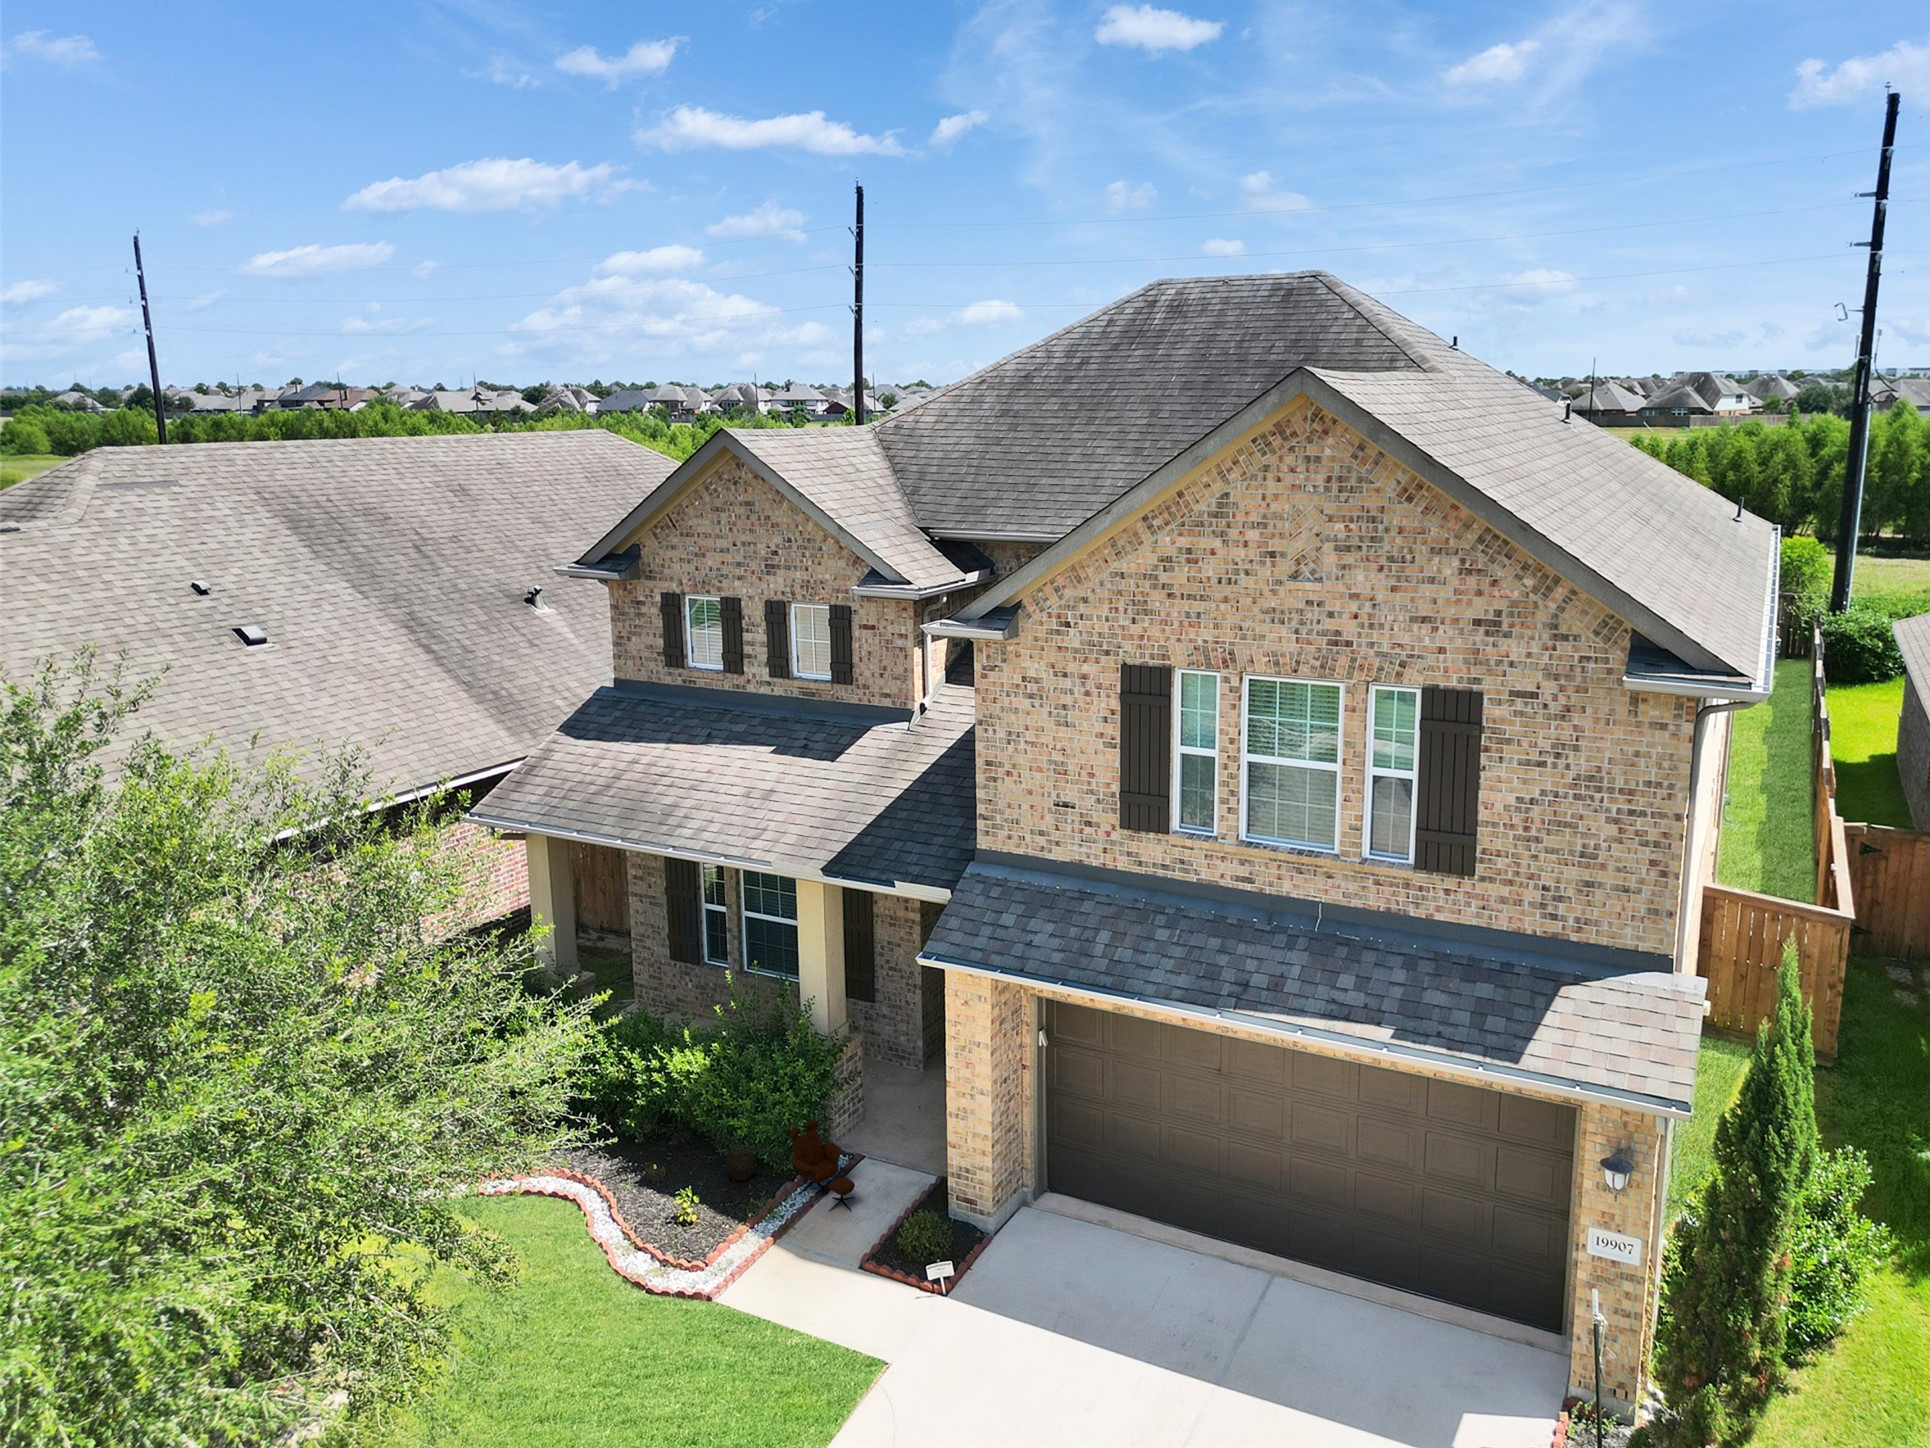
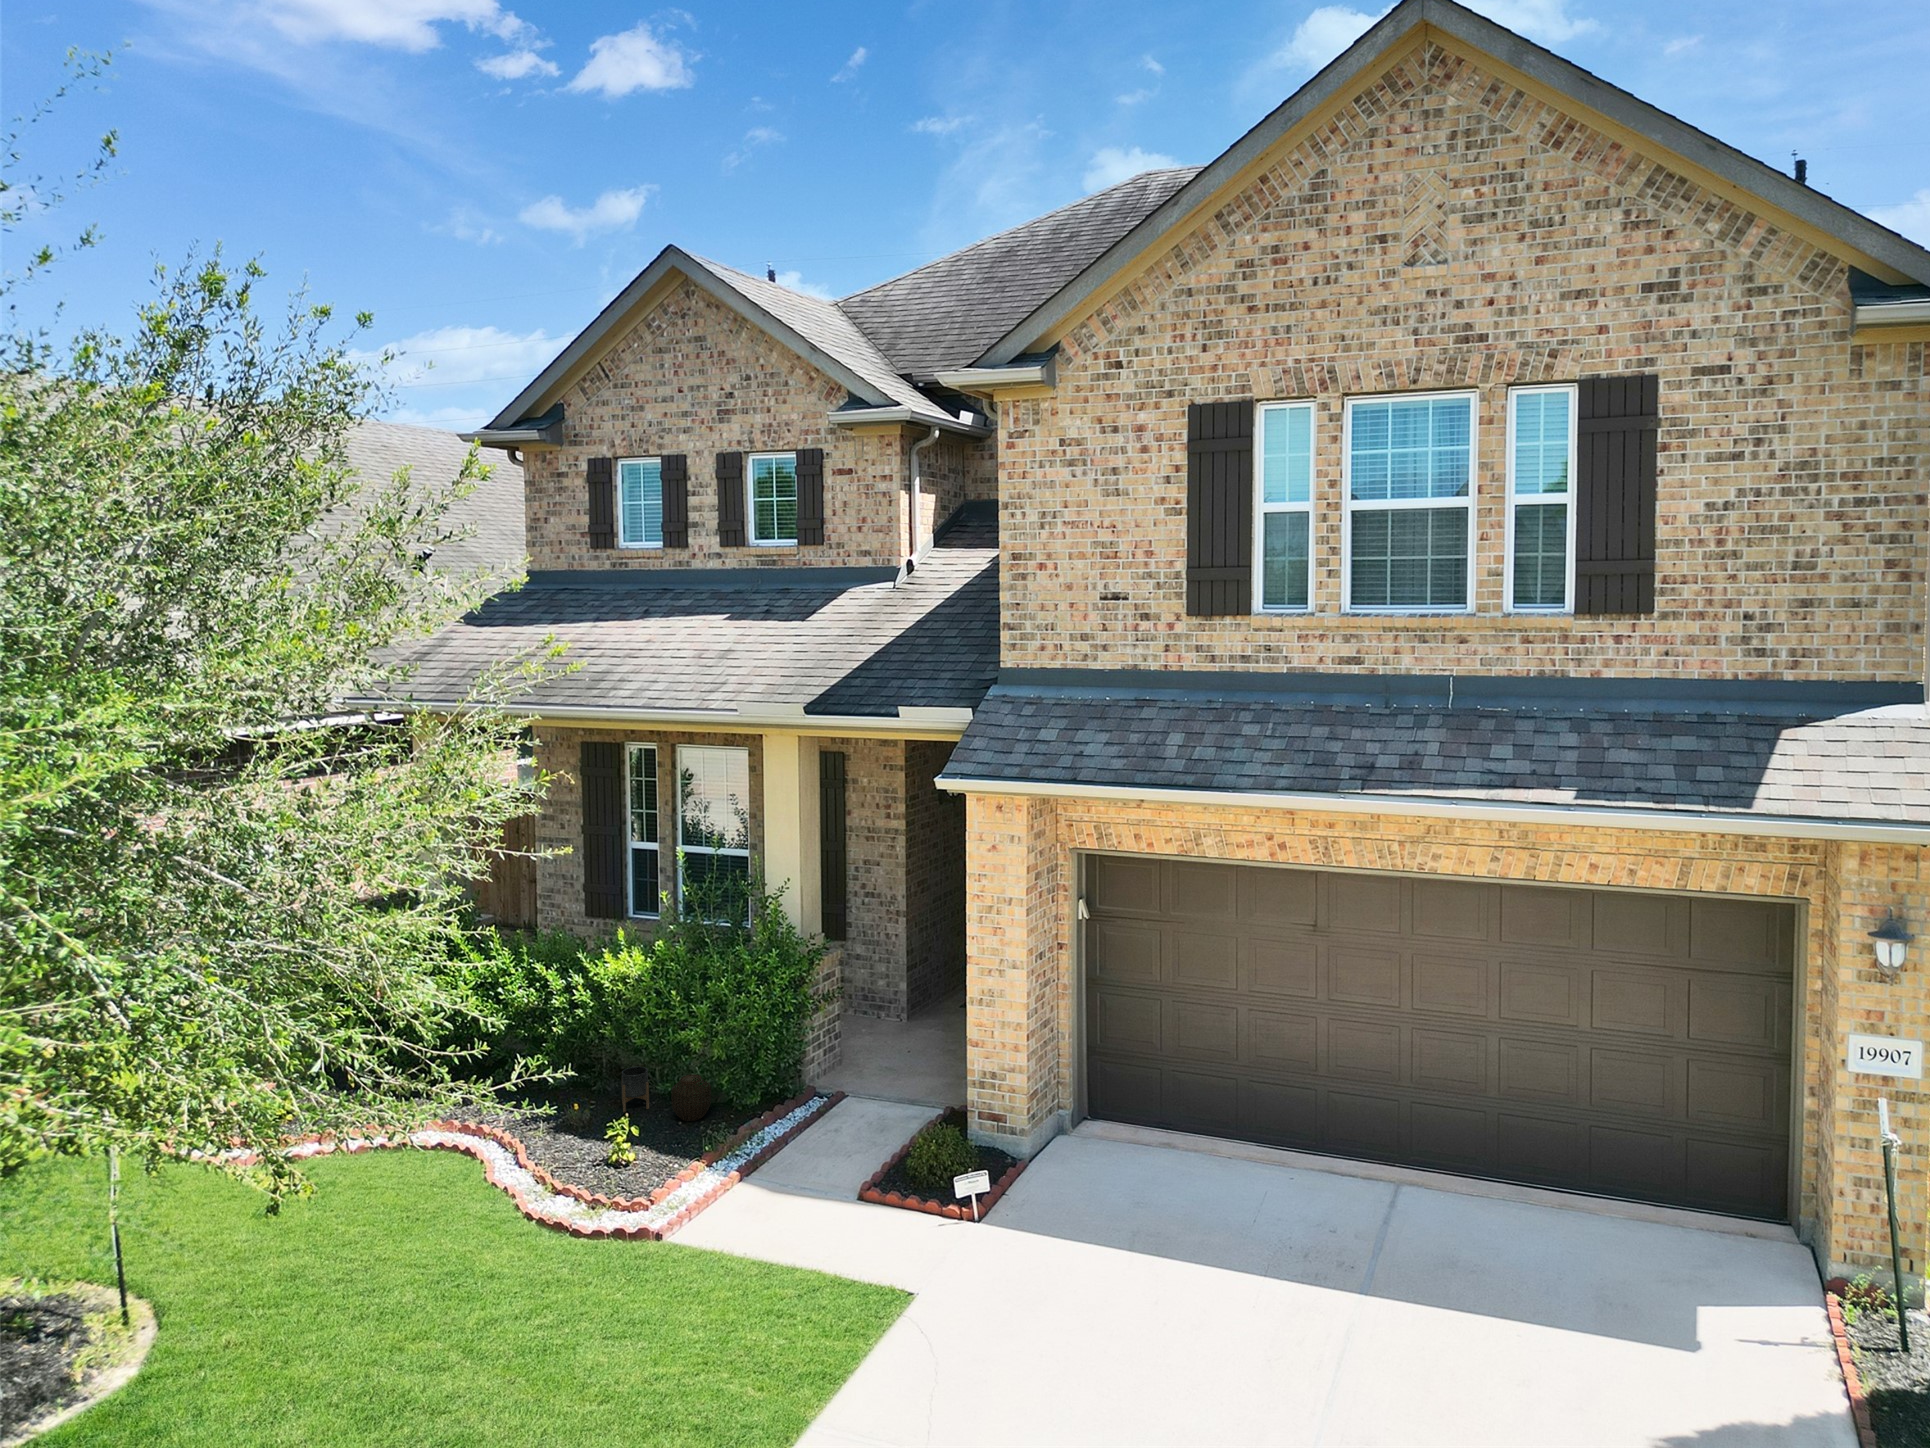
lounge chair: present [790,1119,855,1211] -> none [759,1037,846,1145]
planter: none [689,1132,710,1169] -> present [621,1067,649,1112]

